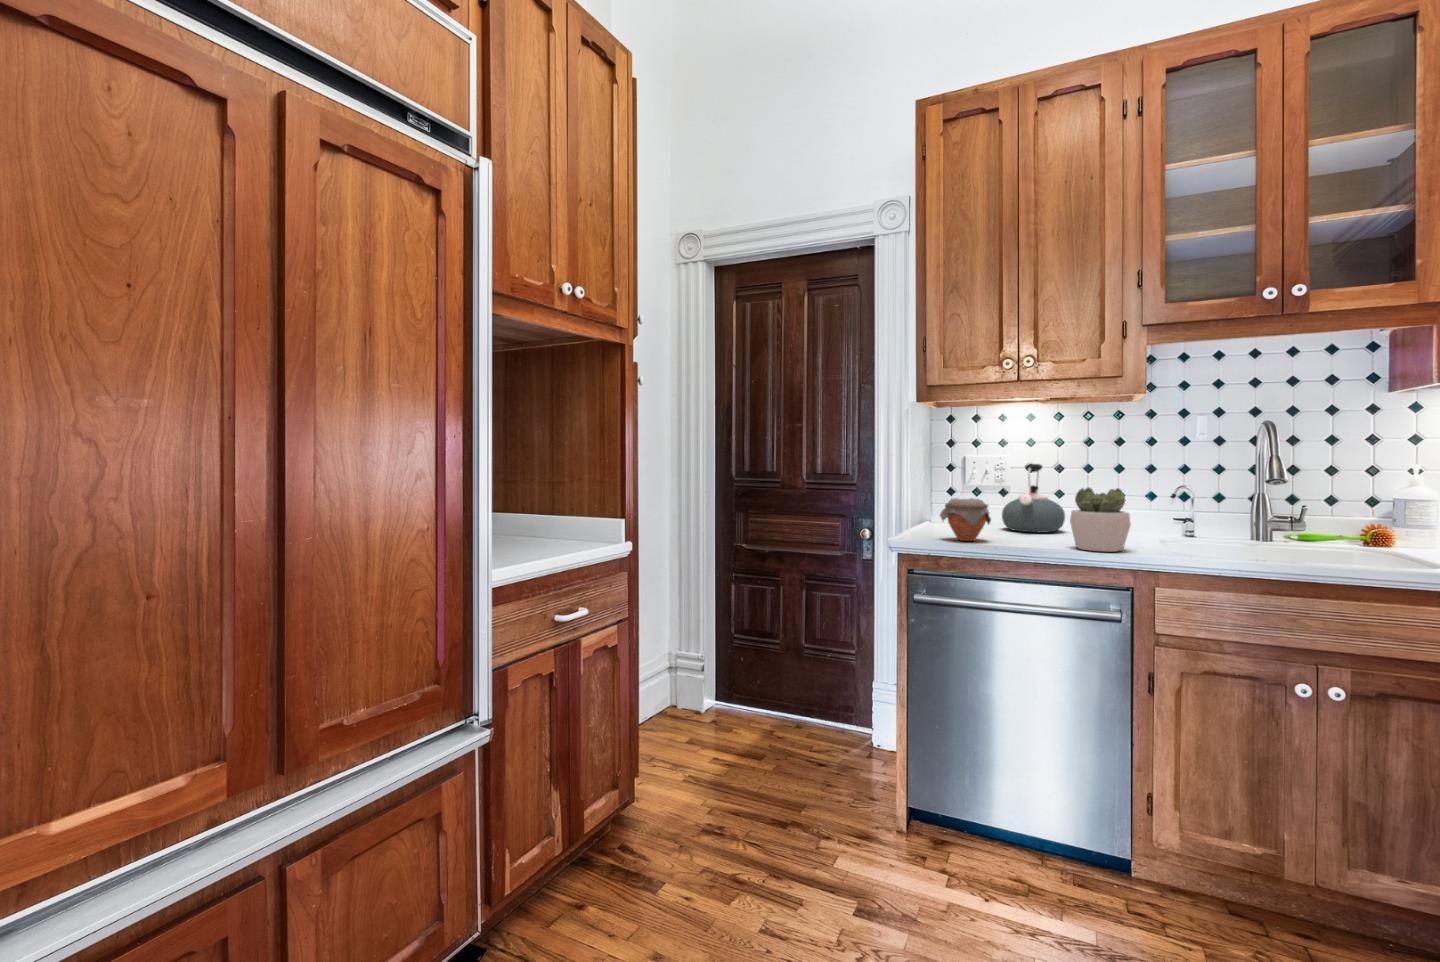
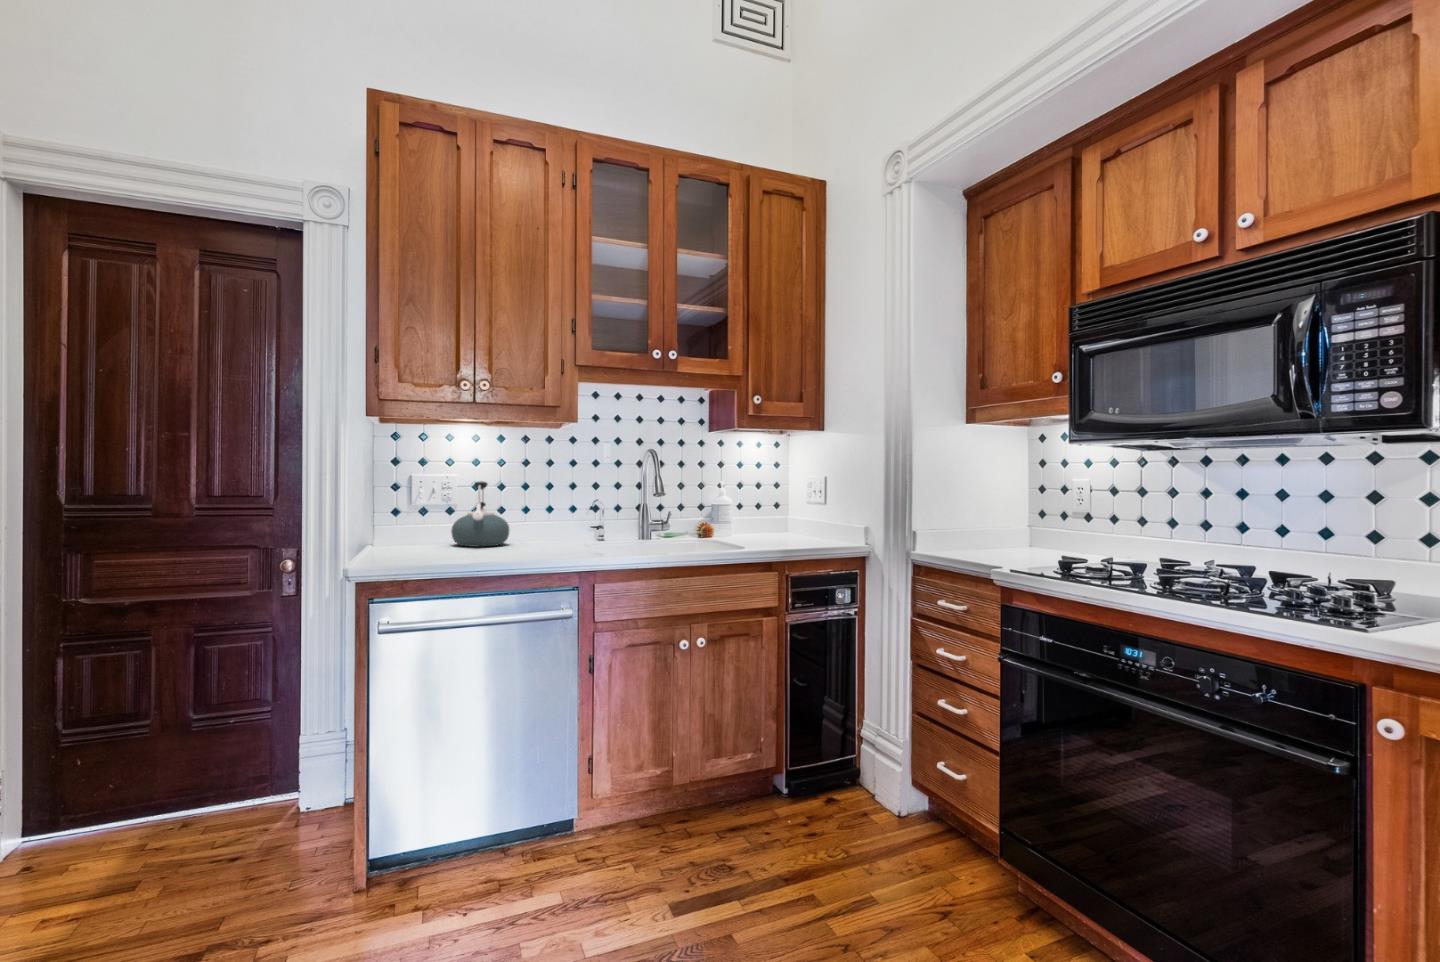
succulent plant: present [1070,488,1131,552] -> none [525,502,574,557]
jar: present [940,498,991,541] -> none [399,515,453,559]

